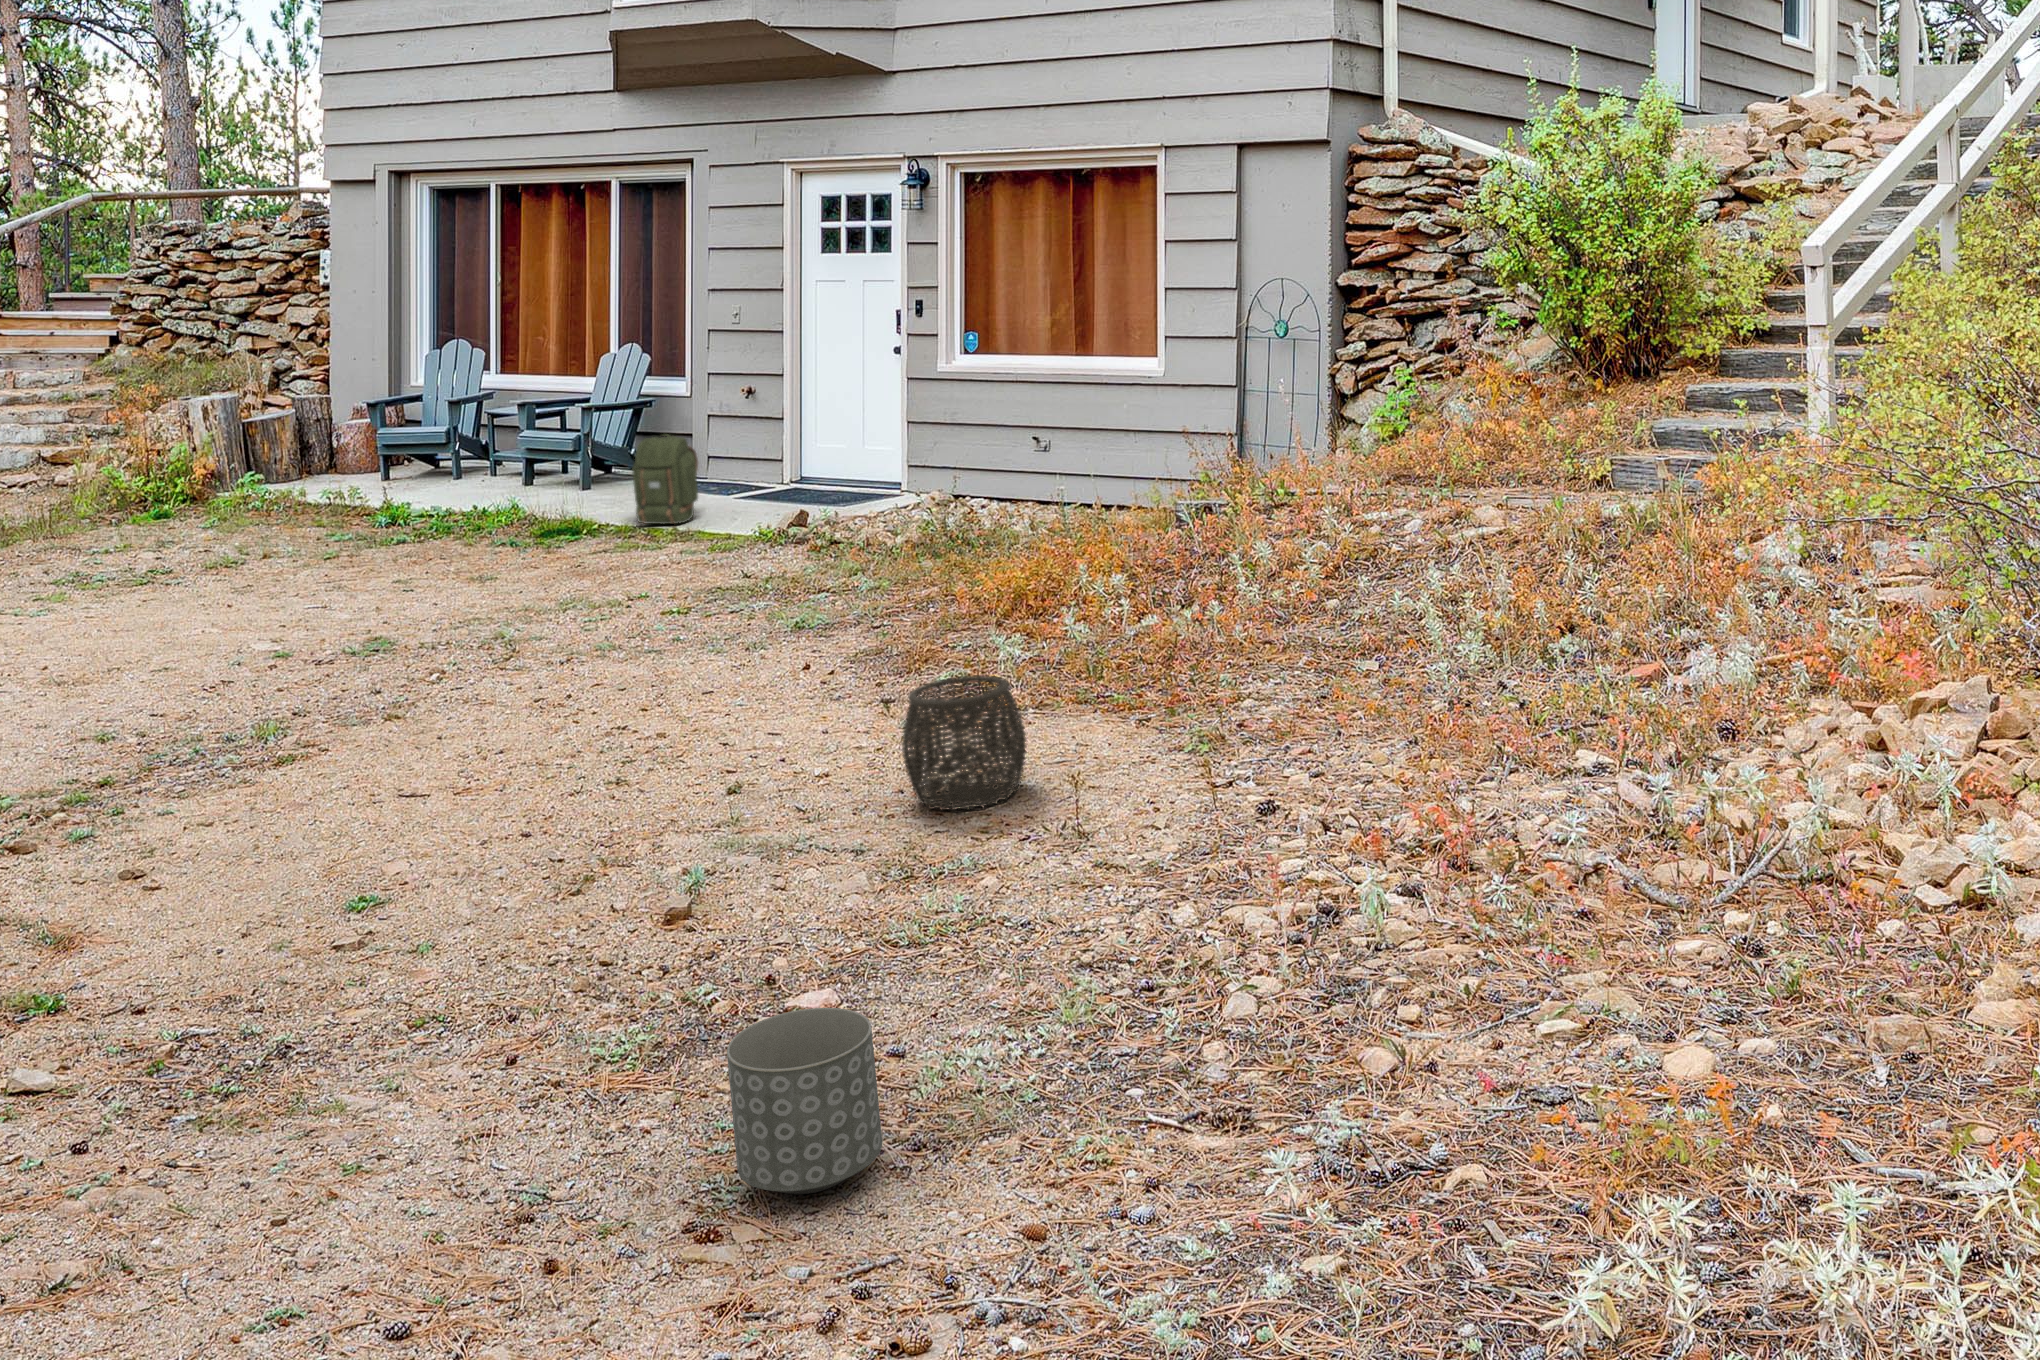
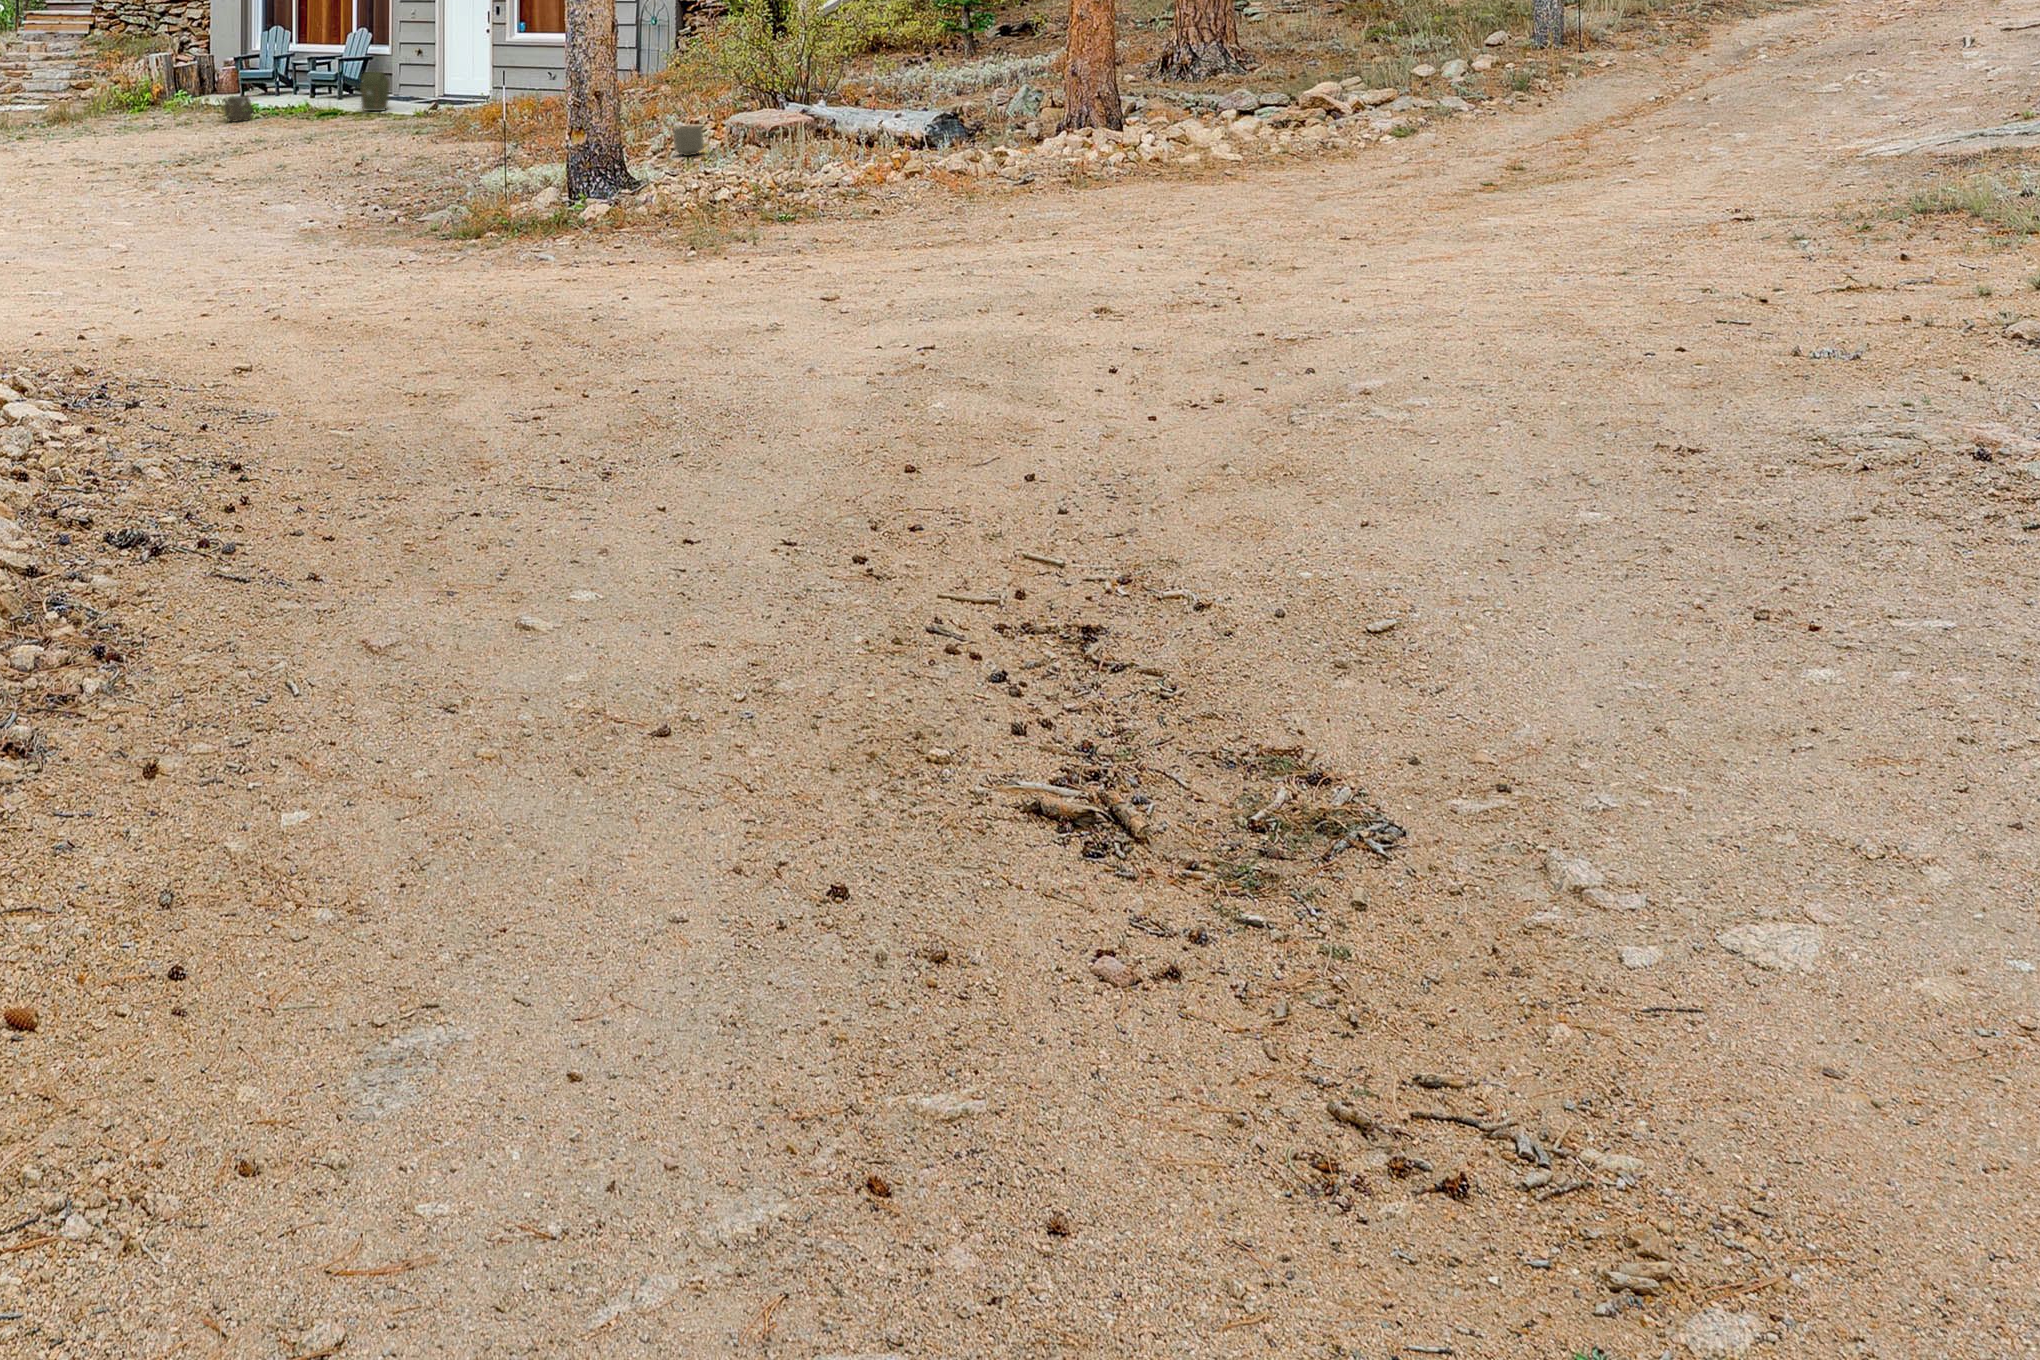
woven basket: present [902,675,1026,810] -> present [224,96,253,122]
planter: present [727,1008,882,1194] -> present [673,125,704,156]

